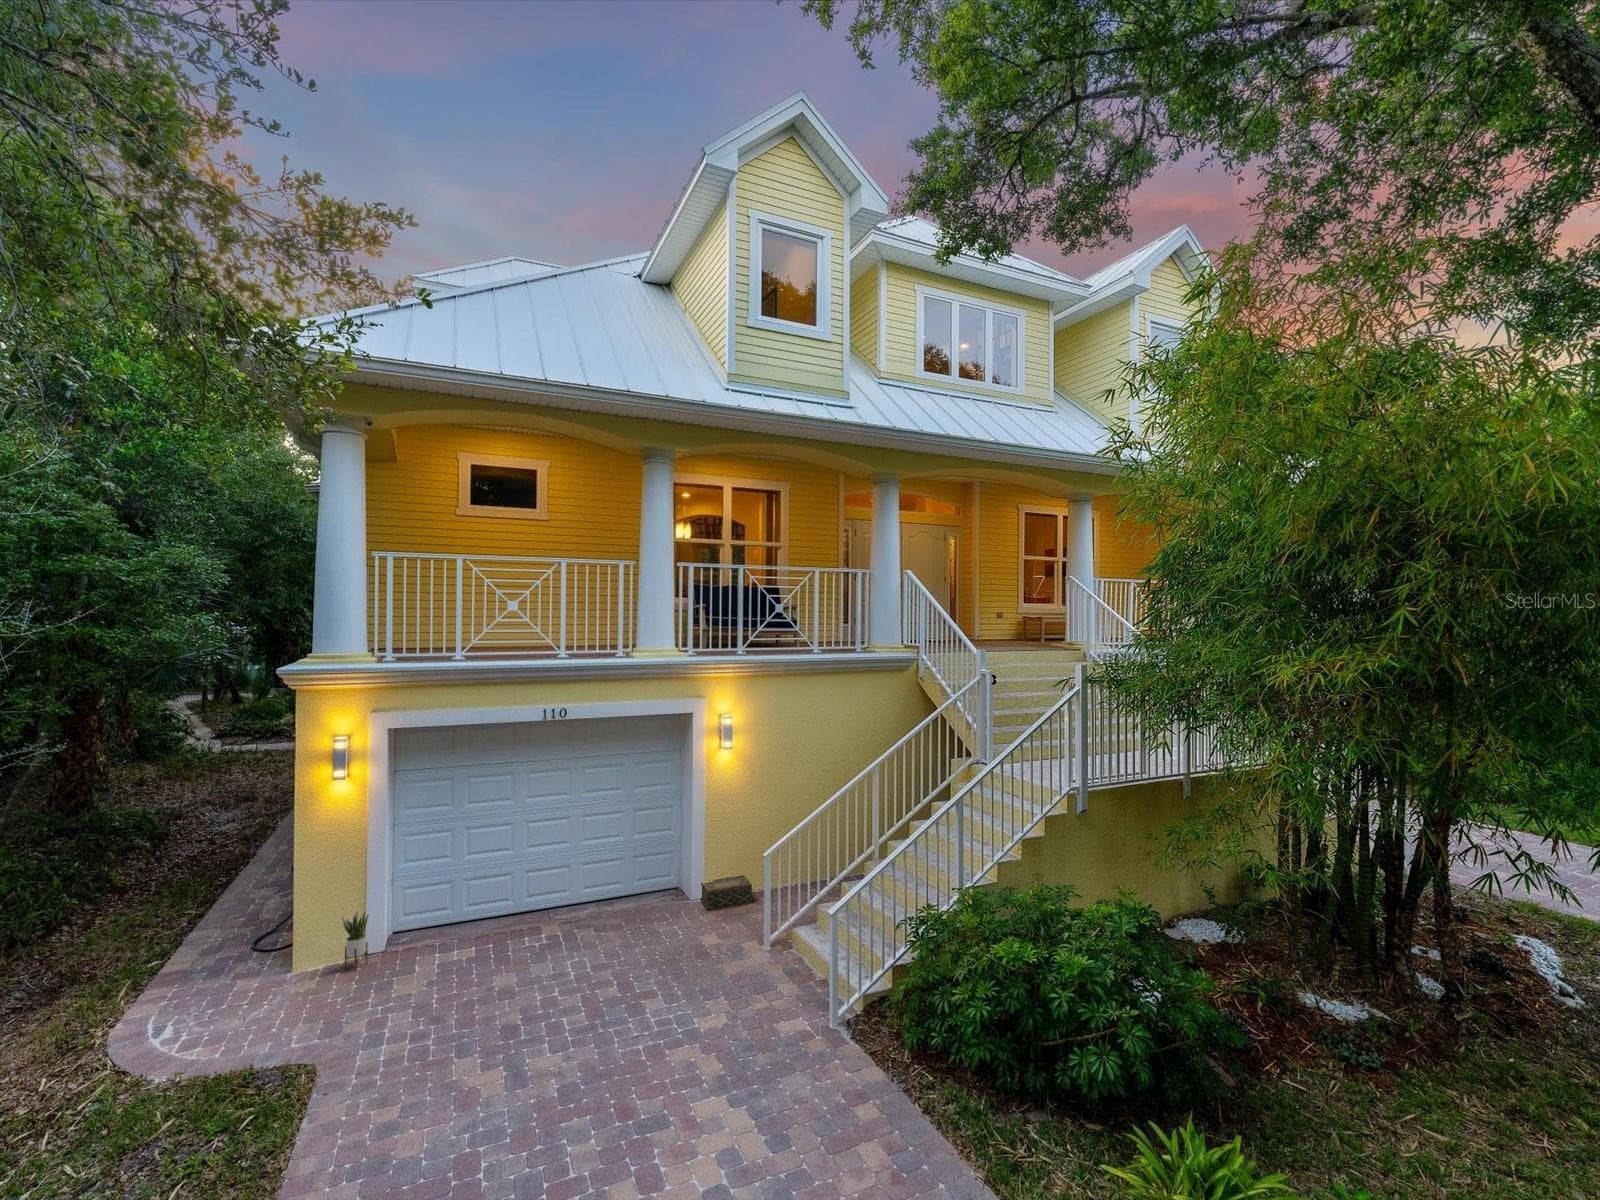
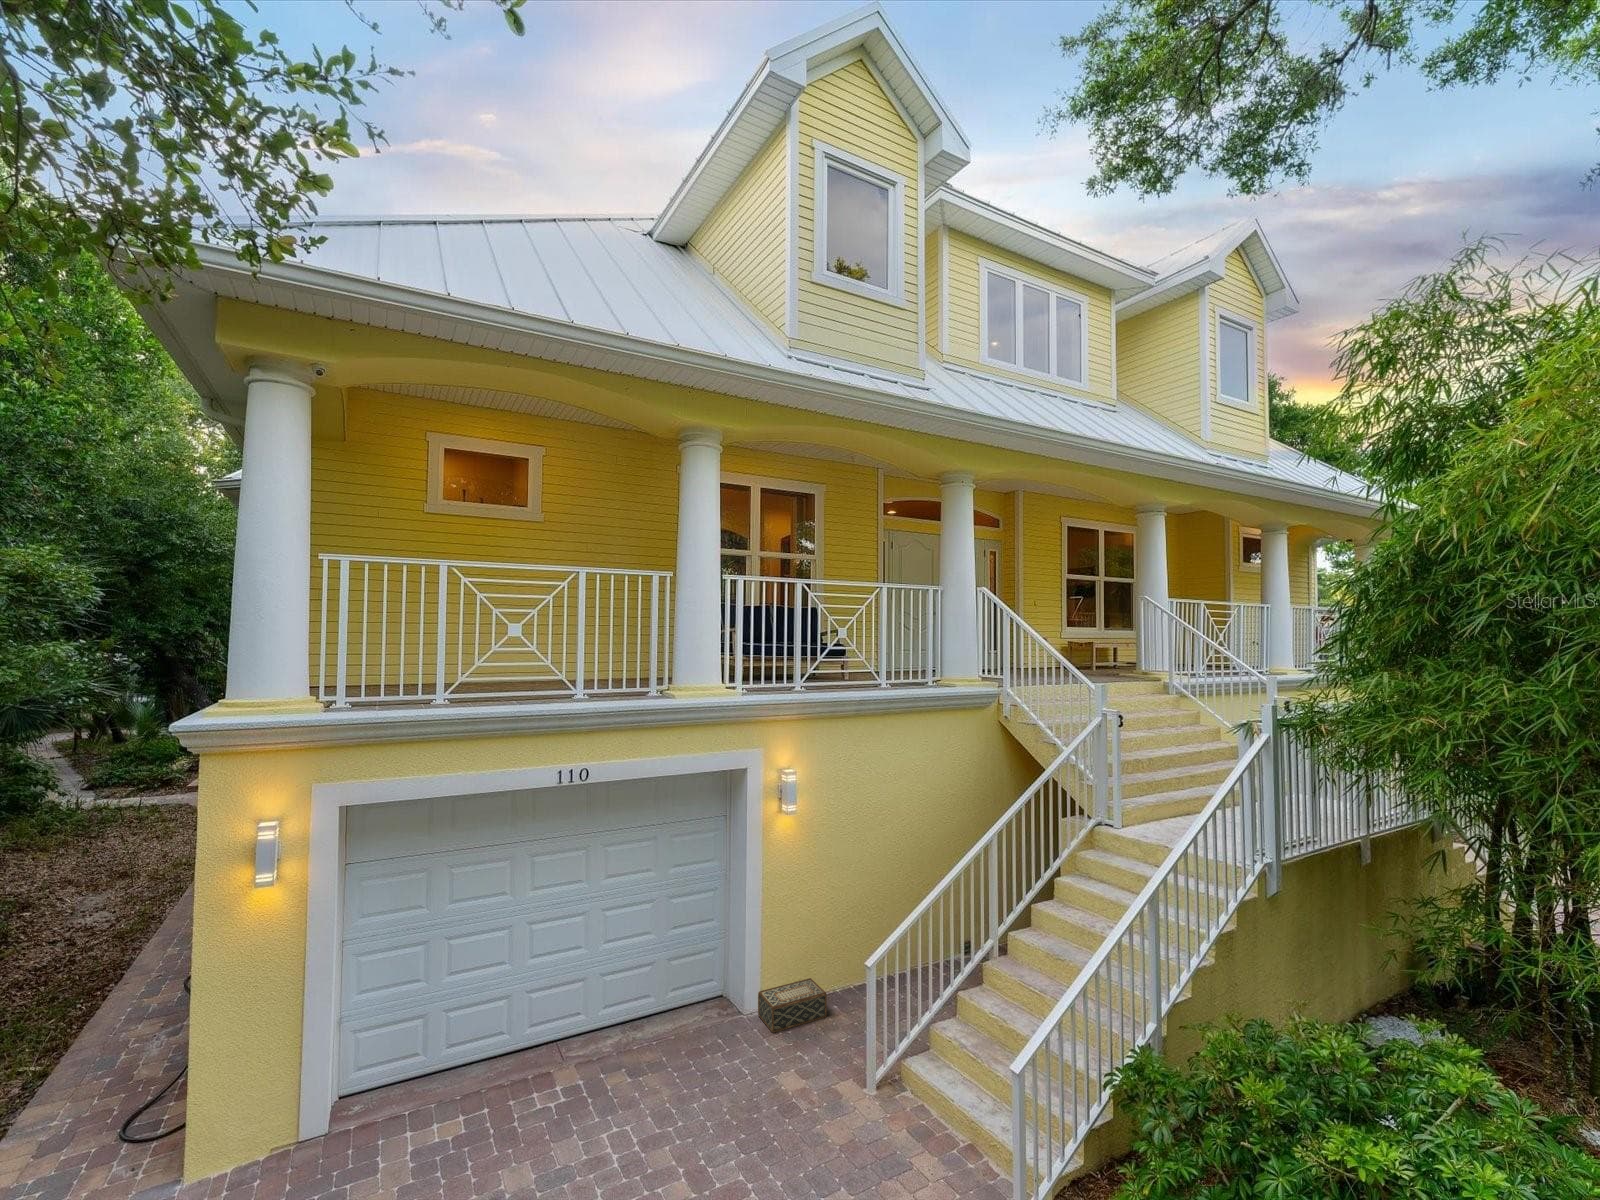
potted plant: present [342,911,368,971] -> none [263,1078,305,1173]

